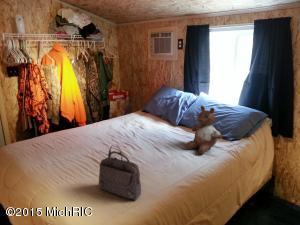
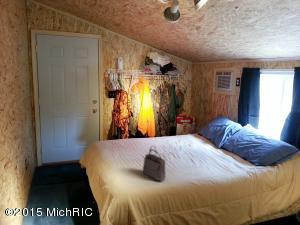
stuffed bear: present [185,106,222,154] -> none [214,133,242,169]

